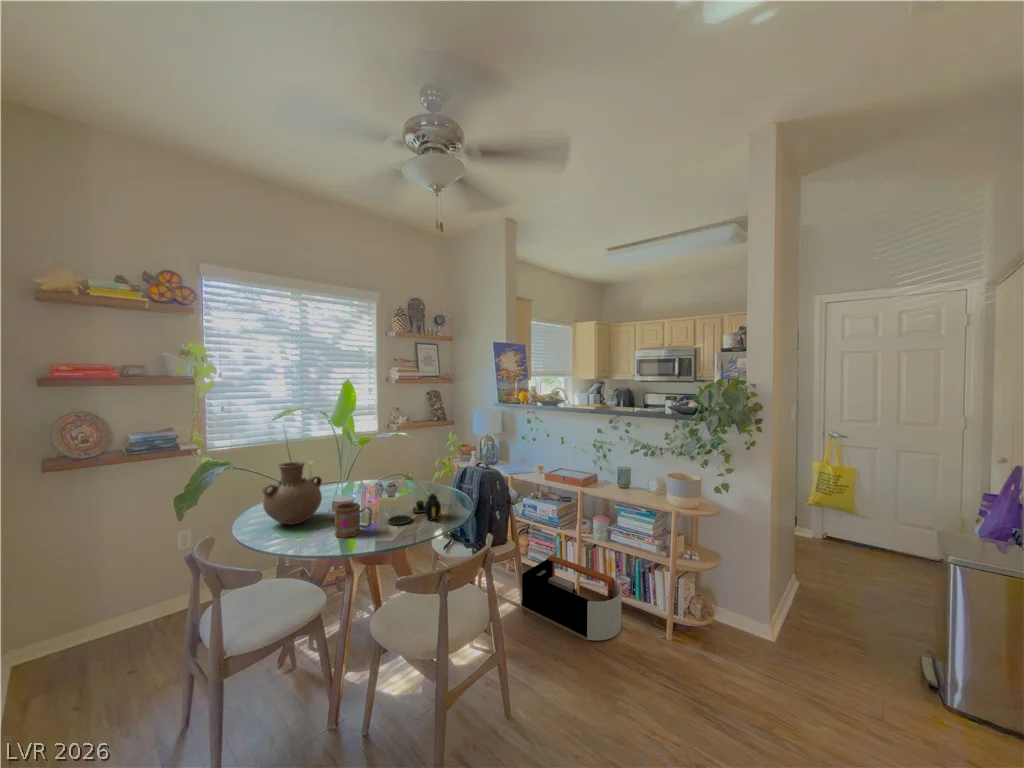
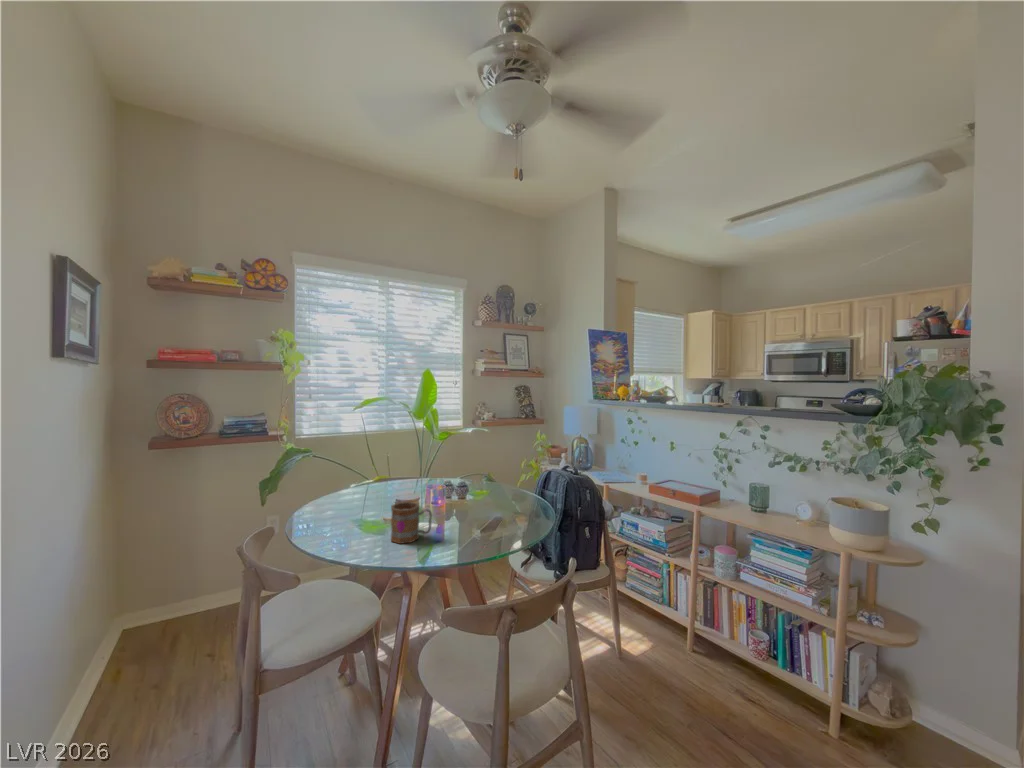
vase: present [262,461,322,525] -> none [322,451,386,521]
teapot: present [388,493,441,525] -> none [452,498,515,534]
storage bin: present [522,555,622,641] -> none [617,587,757,718]

